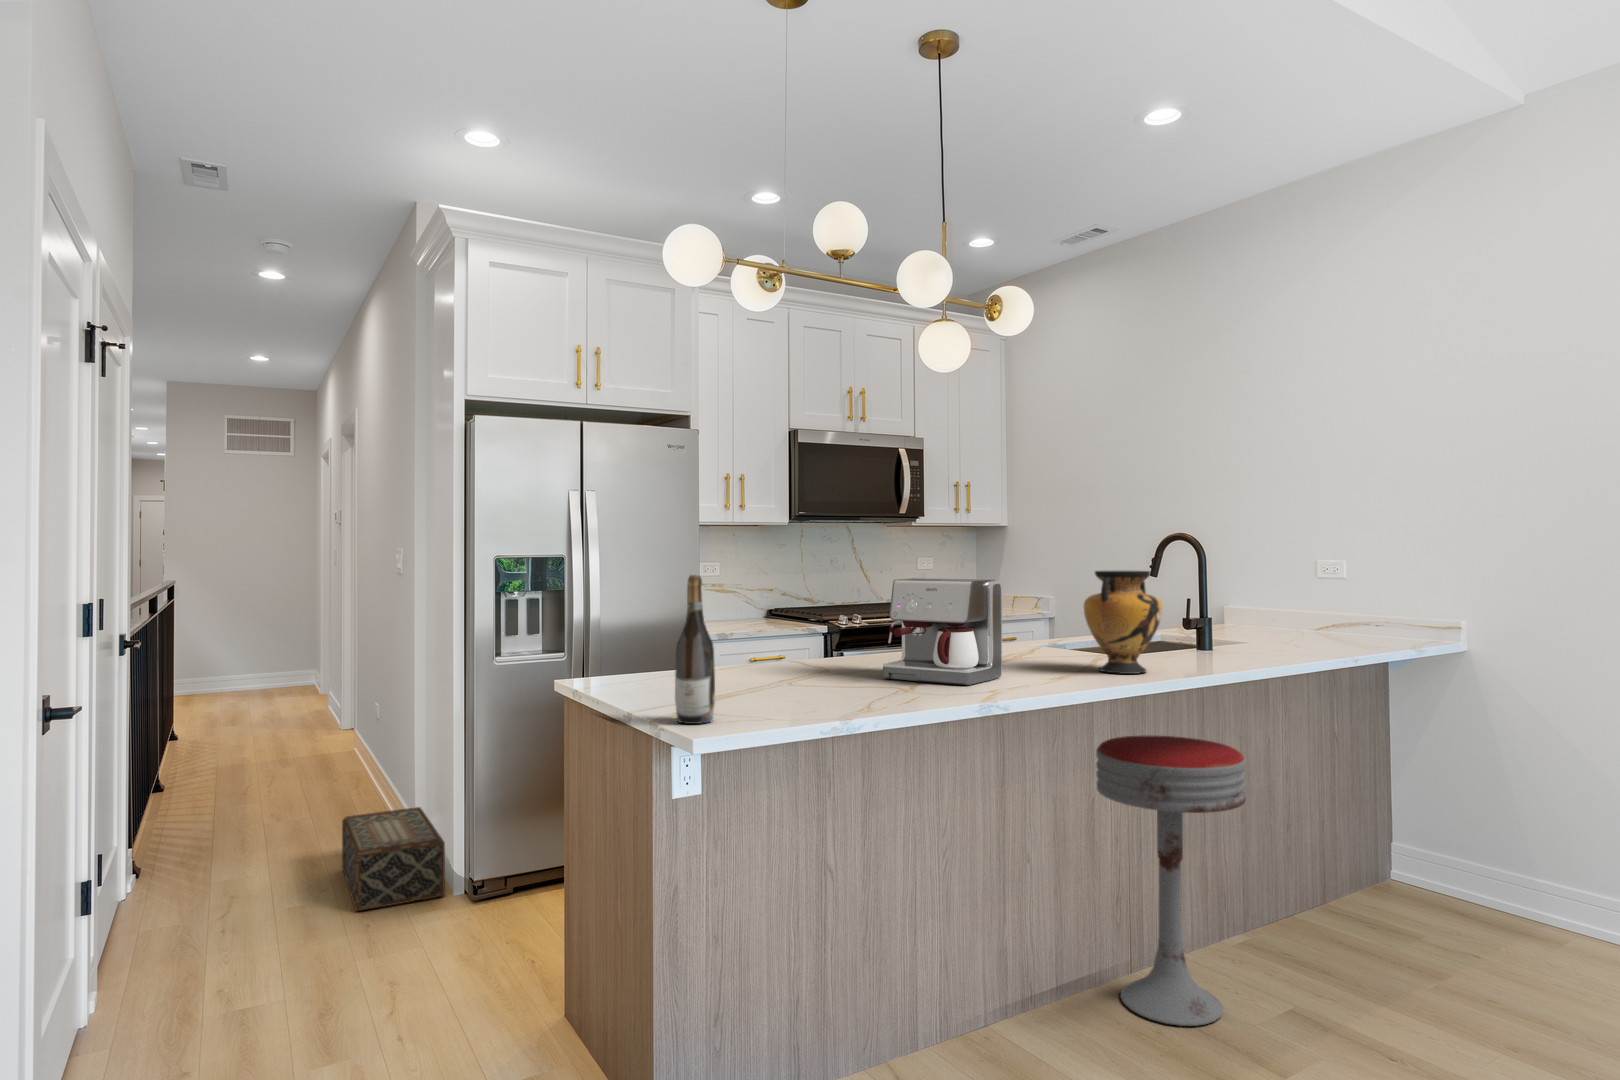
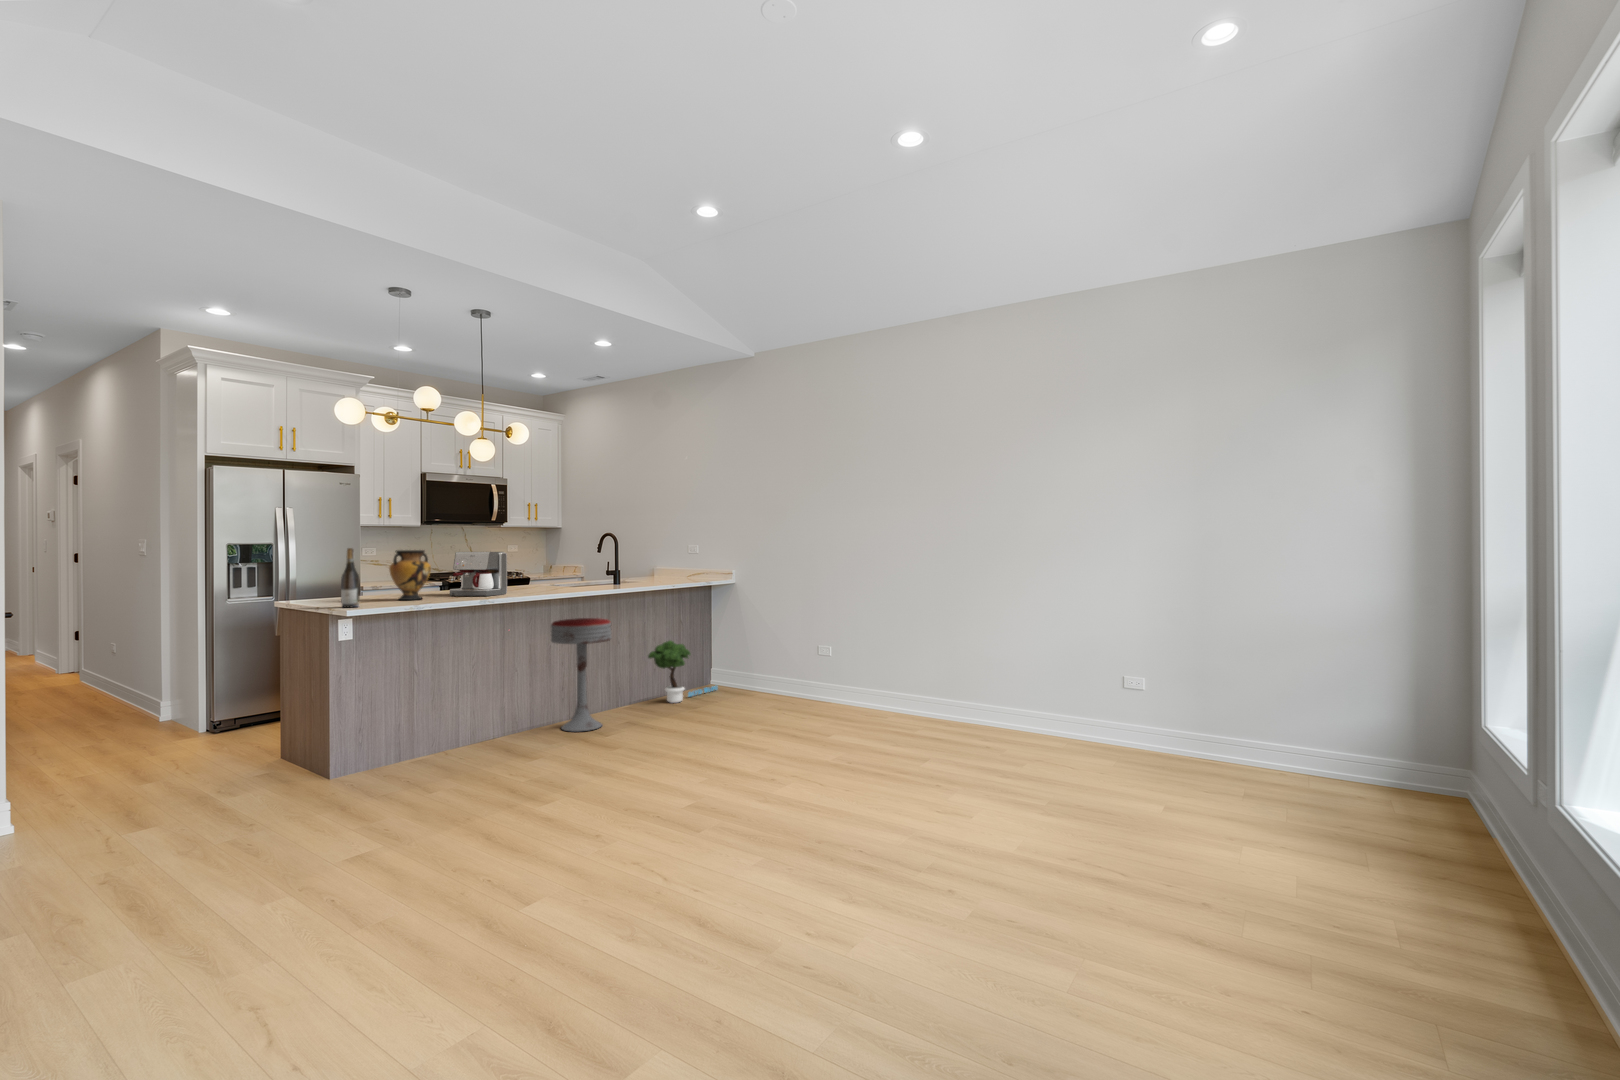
vase: present [1084,571,1162,674] -> present [389,550,431,600]
potted tree: none [1273,784,1414,932] -> present [648,641,717,703]
woven basket: present [342,807,445,911] -> none [112,693,193,743]

